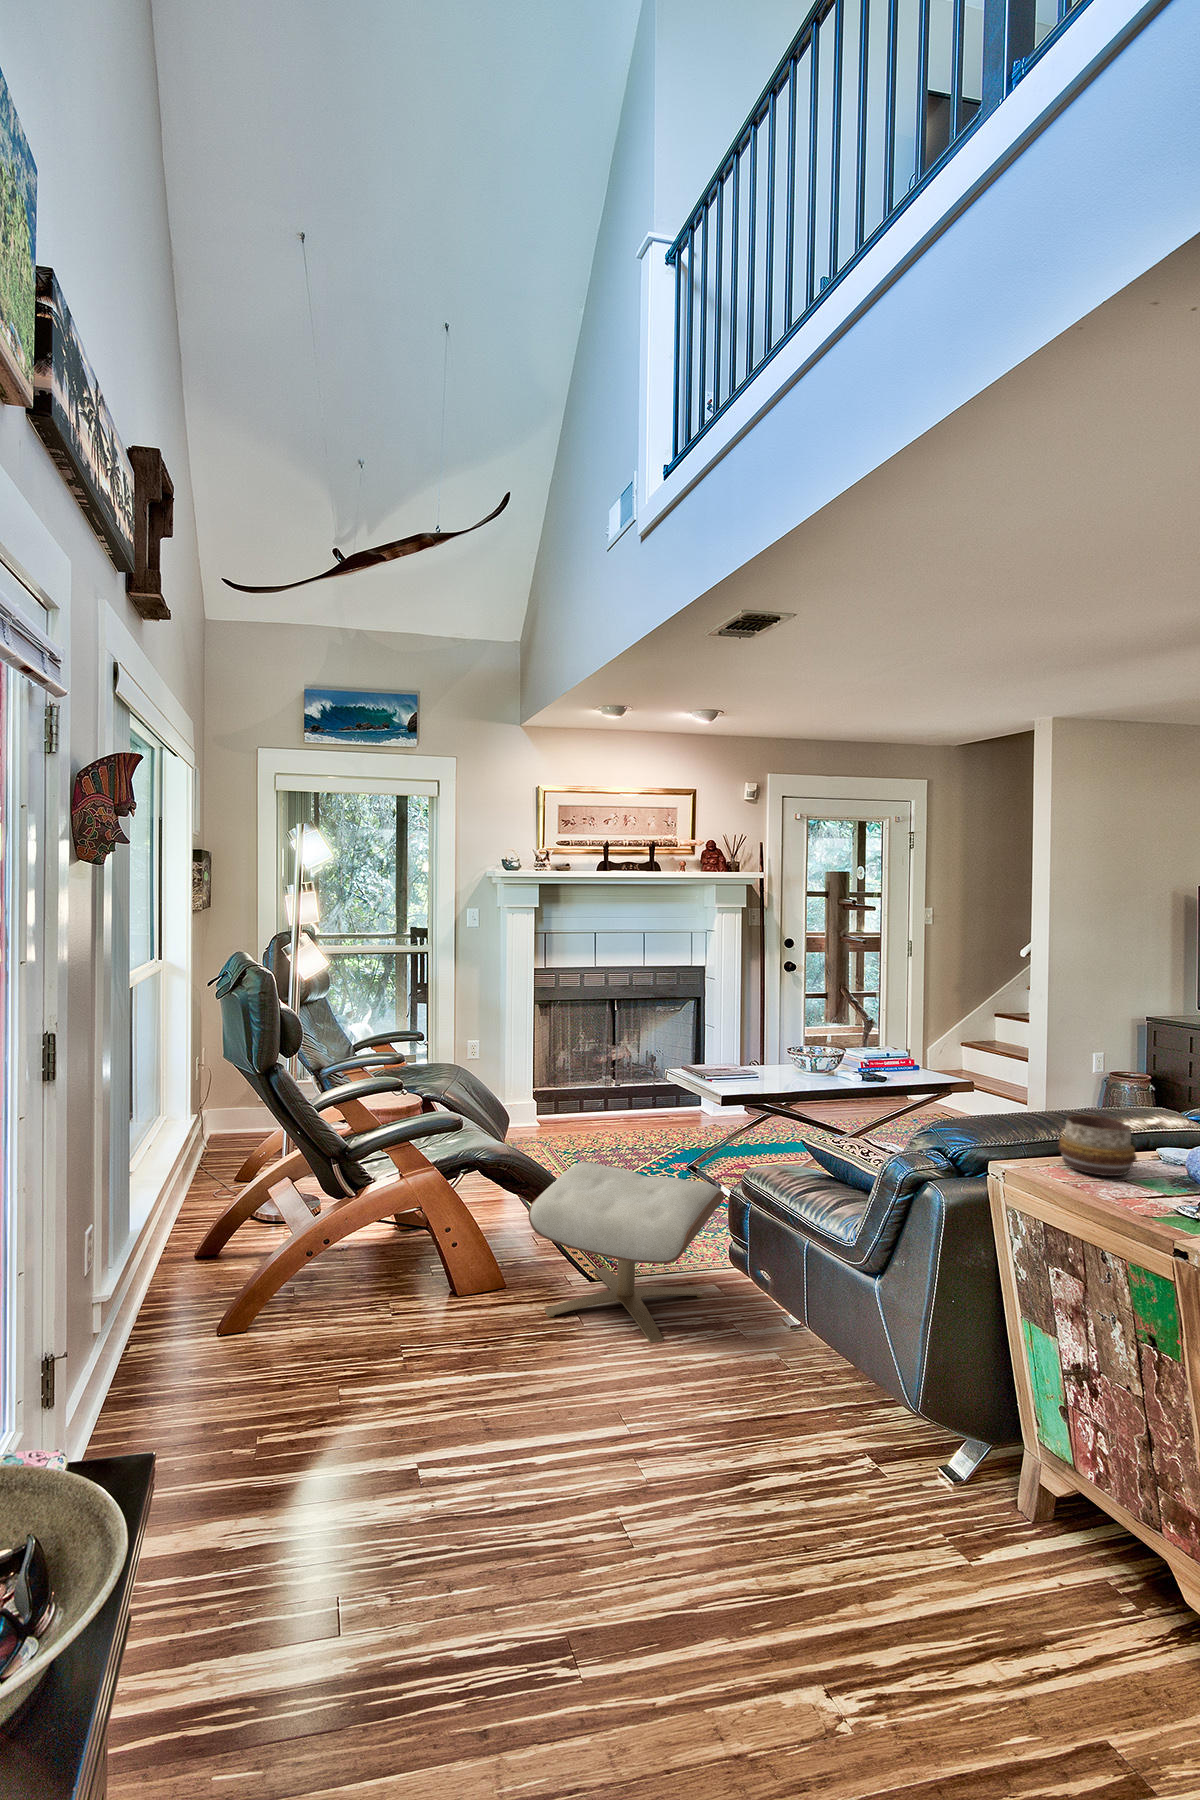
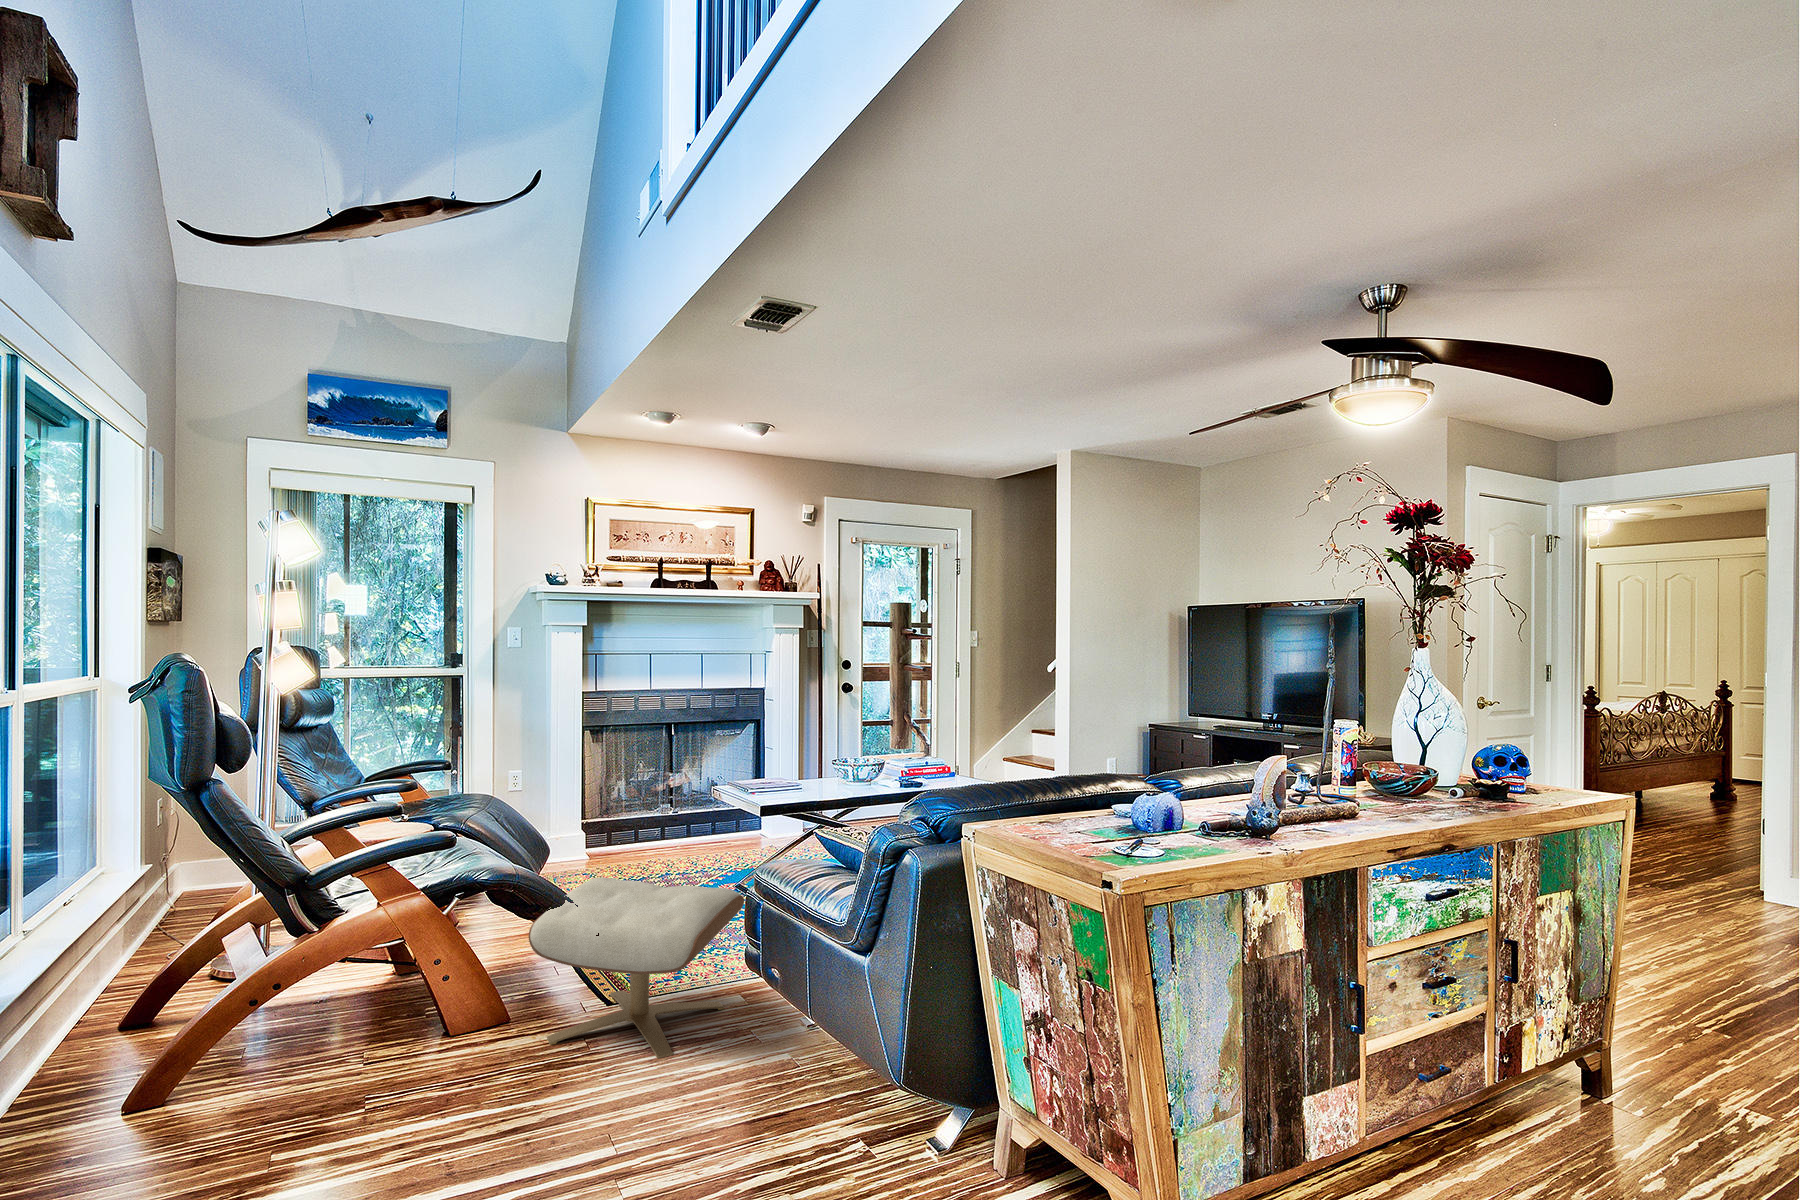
decorative bowl: present [1058,1115,1137,1176] -> none [1021,775,1088,828]

